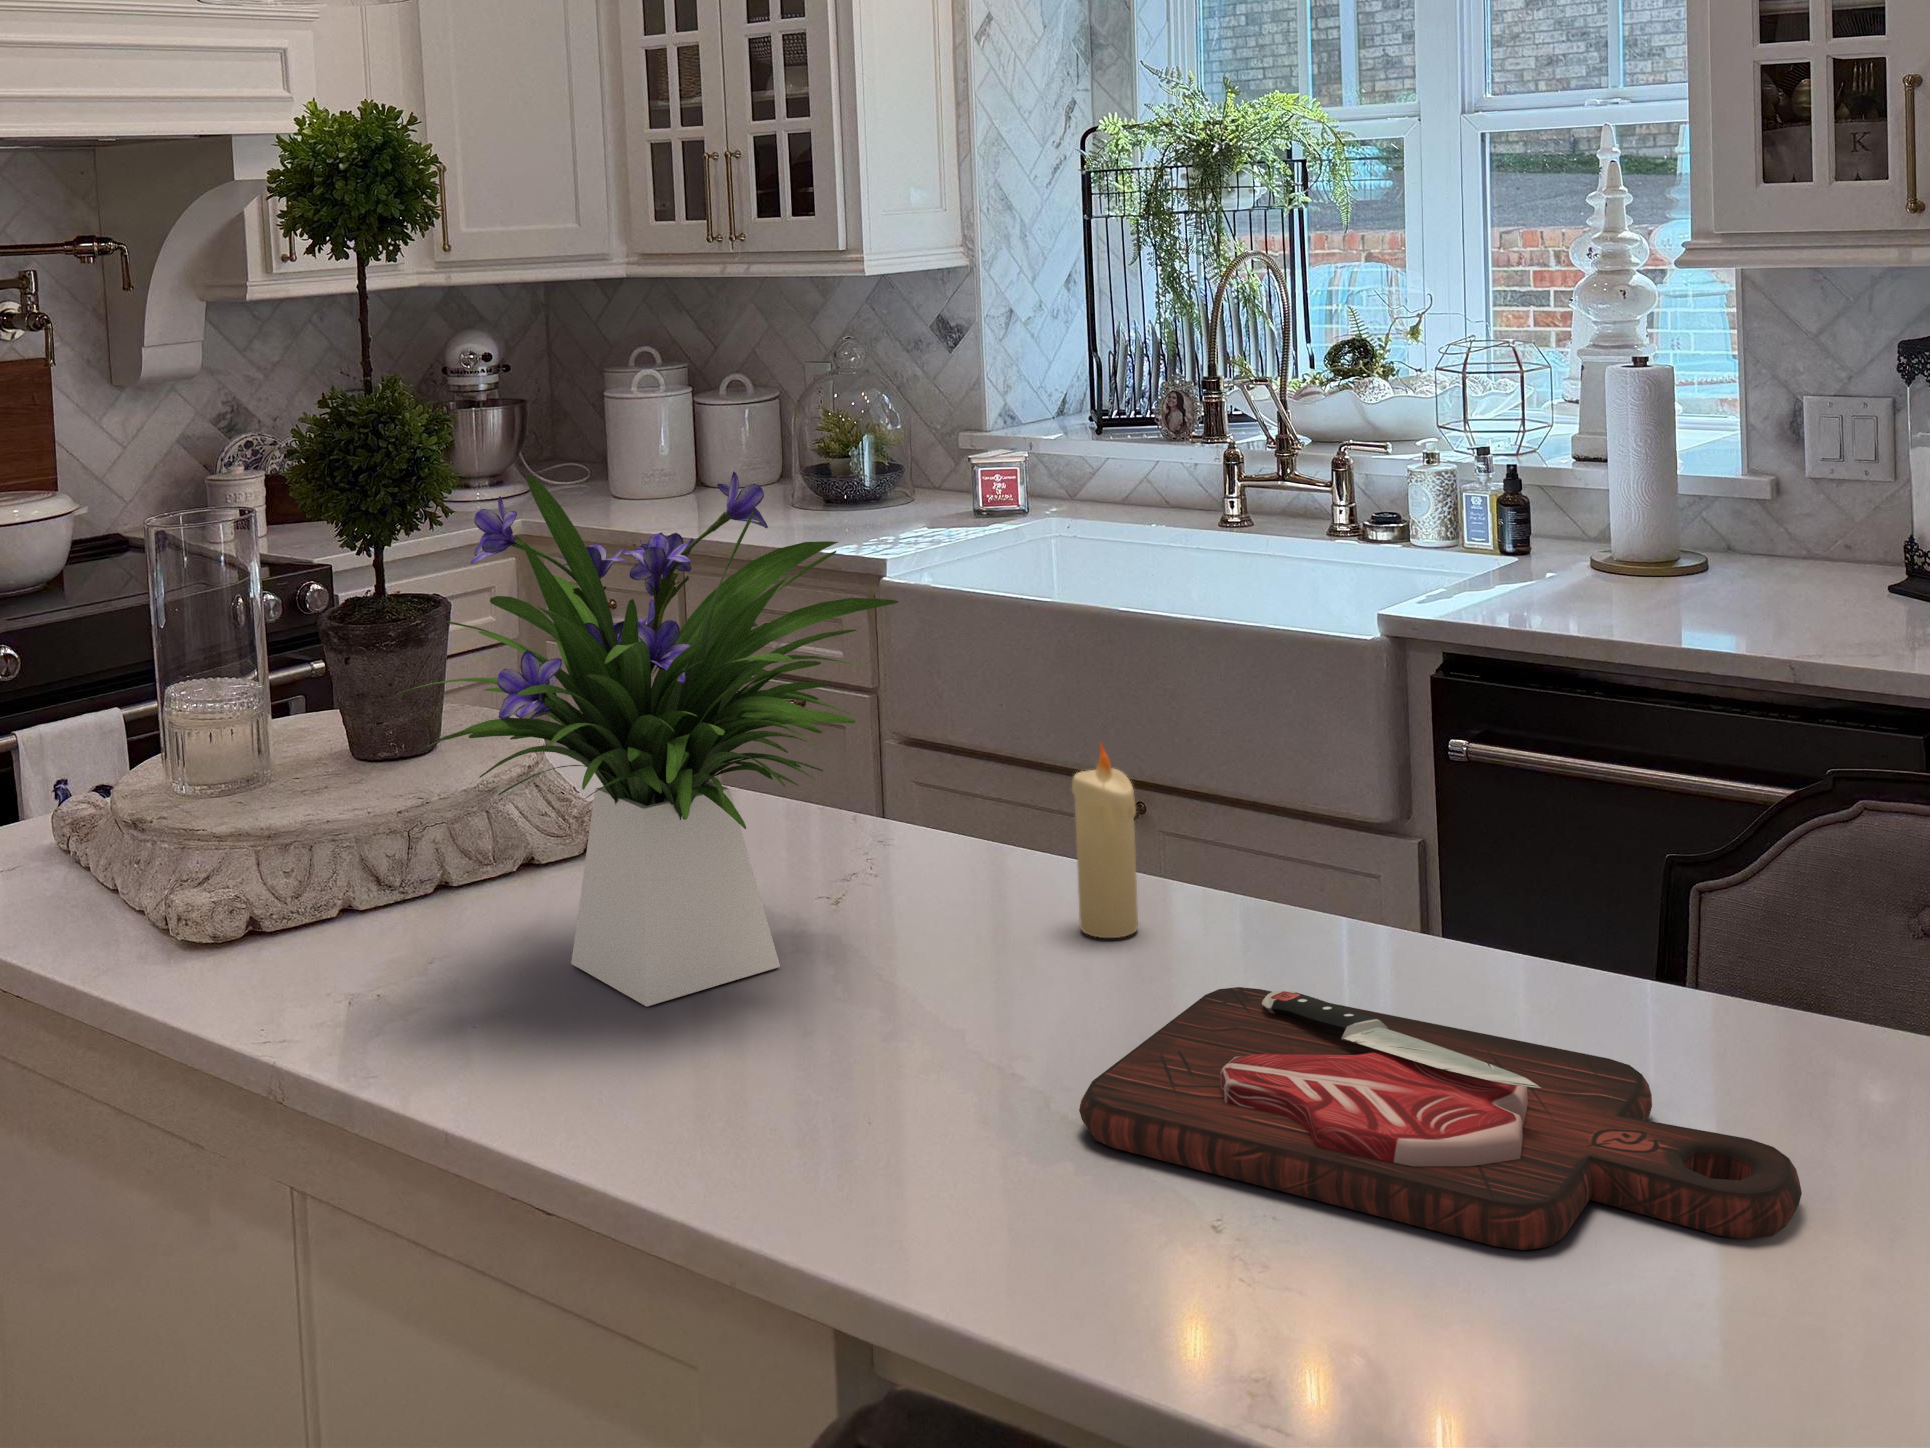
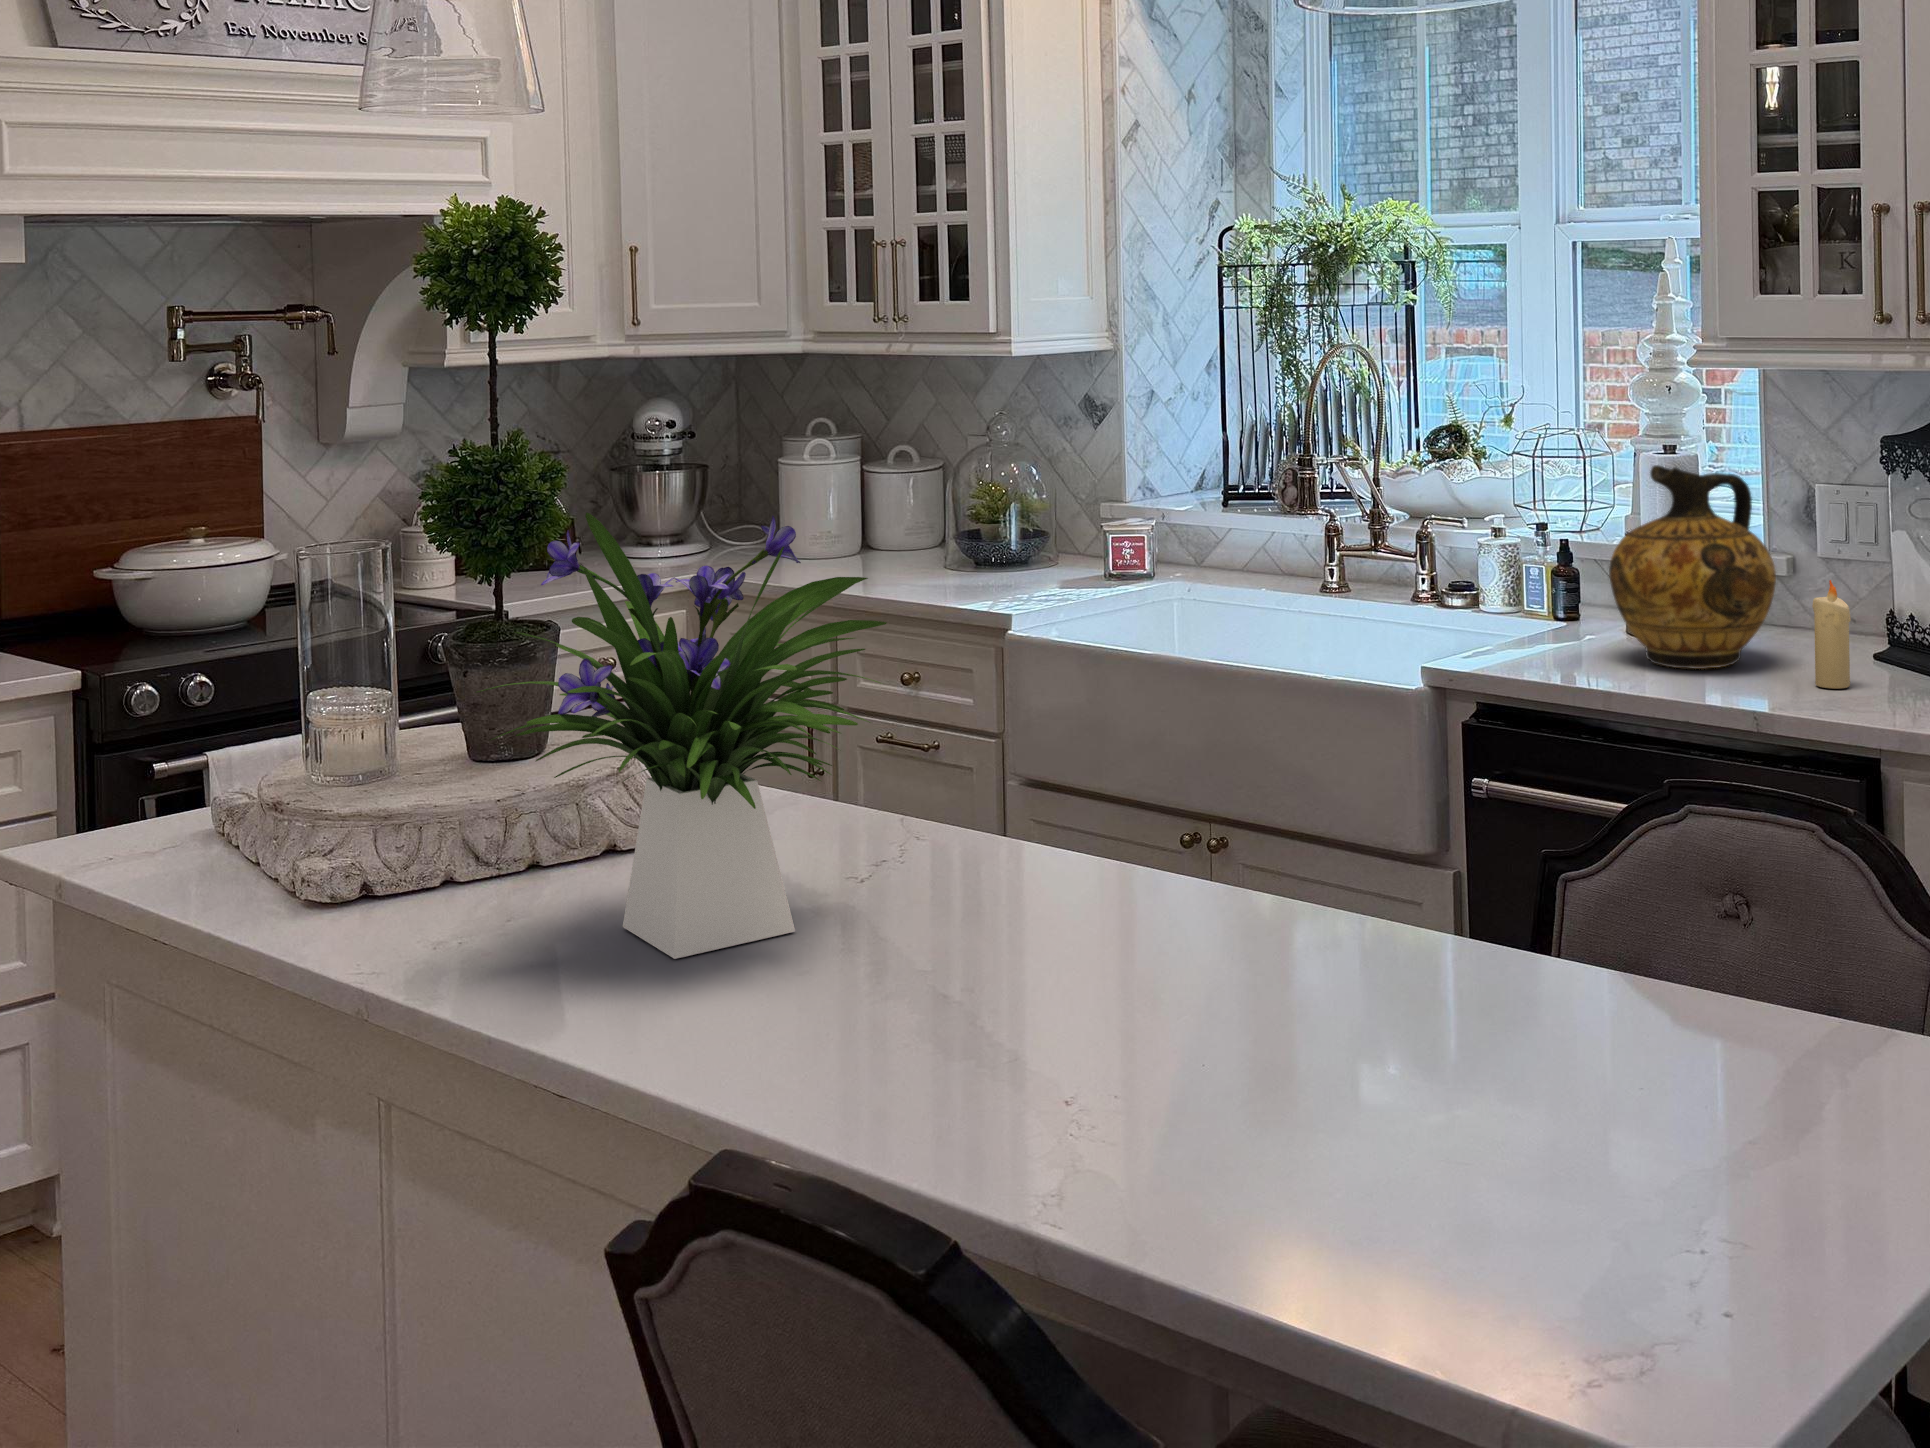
ceramic jug: none [1589,381,1786,610] -> present [1609,465,1776,669]
candle: present [1072,744,1138,938] -> present [1812,580,1851,689]
cutting board: present [1079,987,1802,1250] -> none [991,946,1531,1133]

